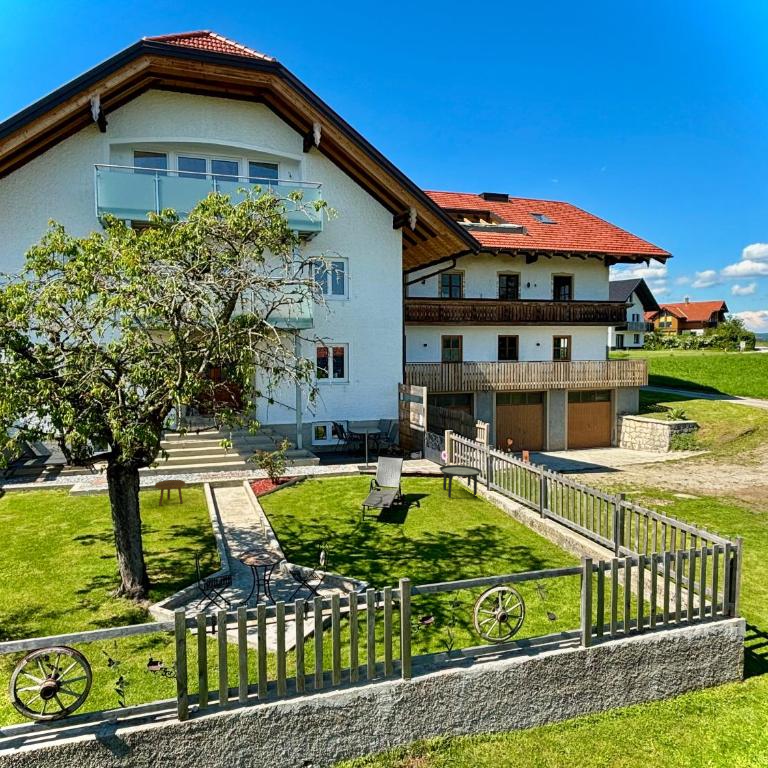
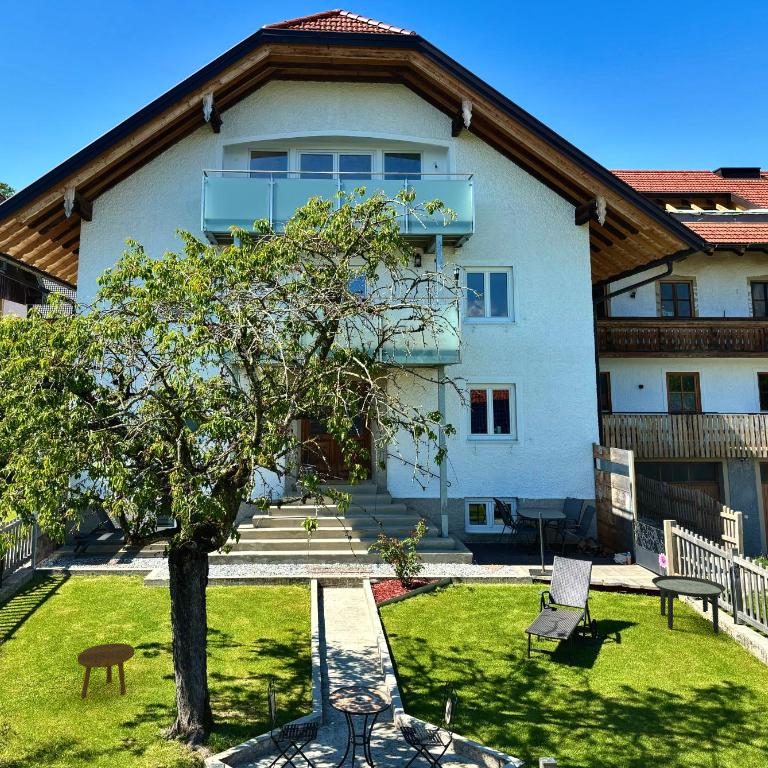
footstool: present [155,480,185,506] -> present [77,643,134,698]

